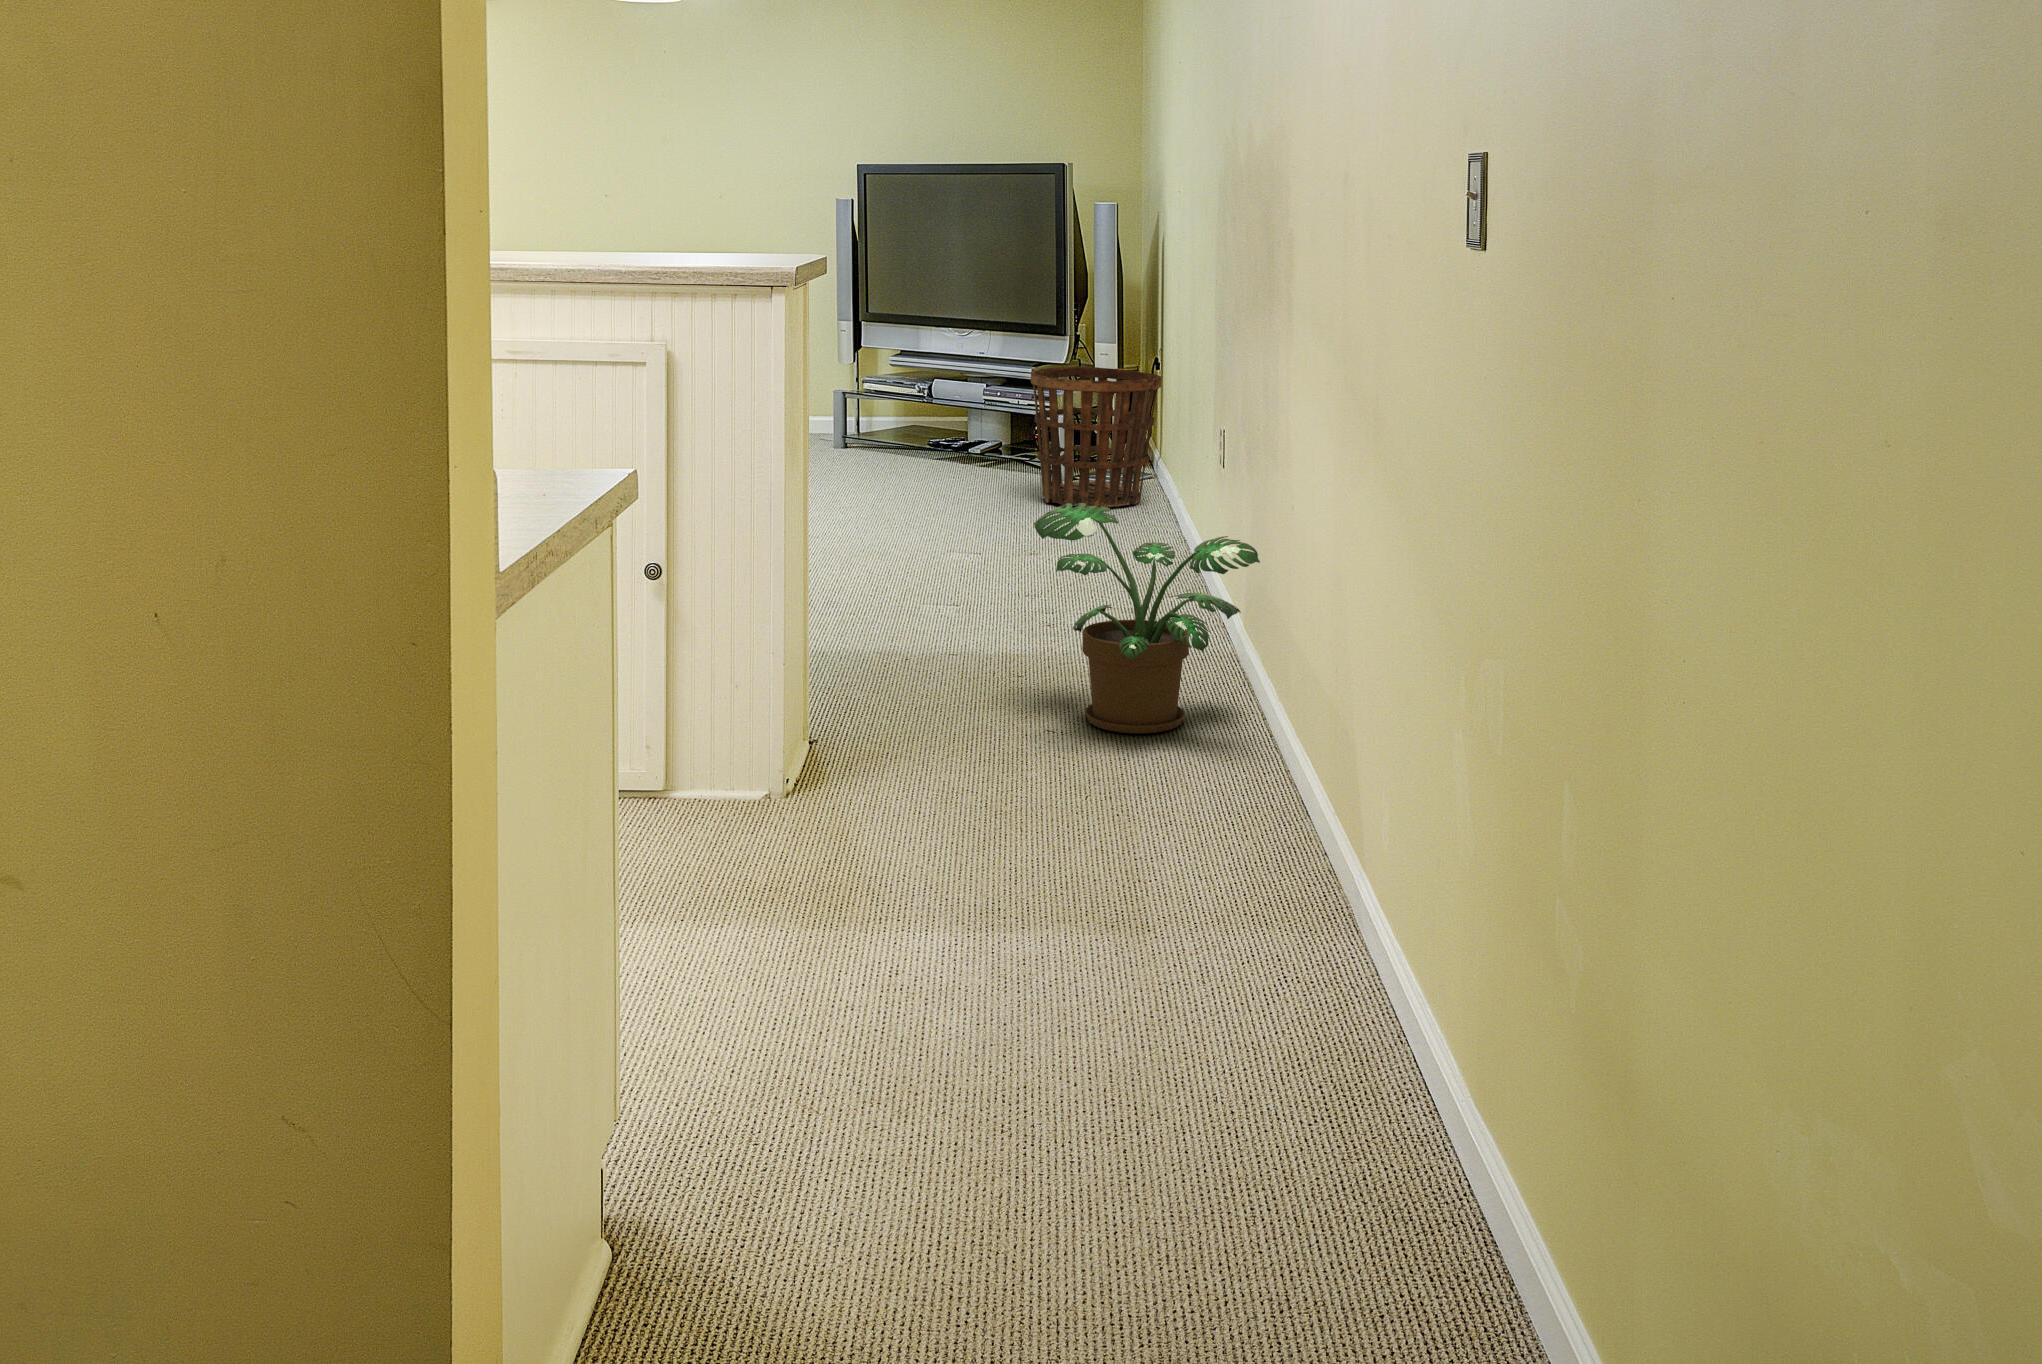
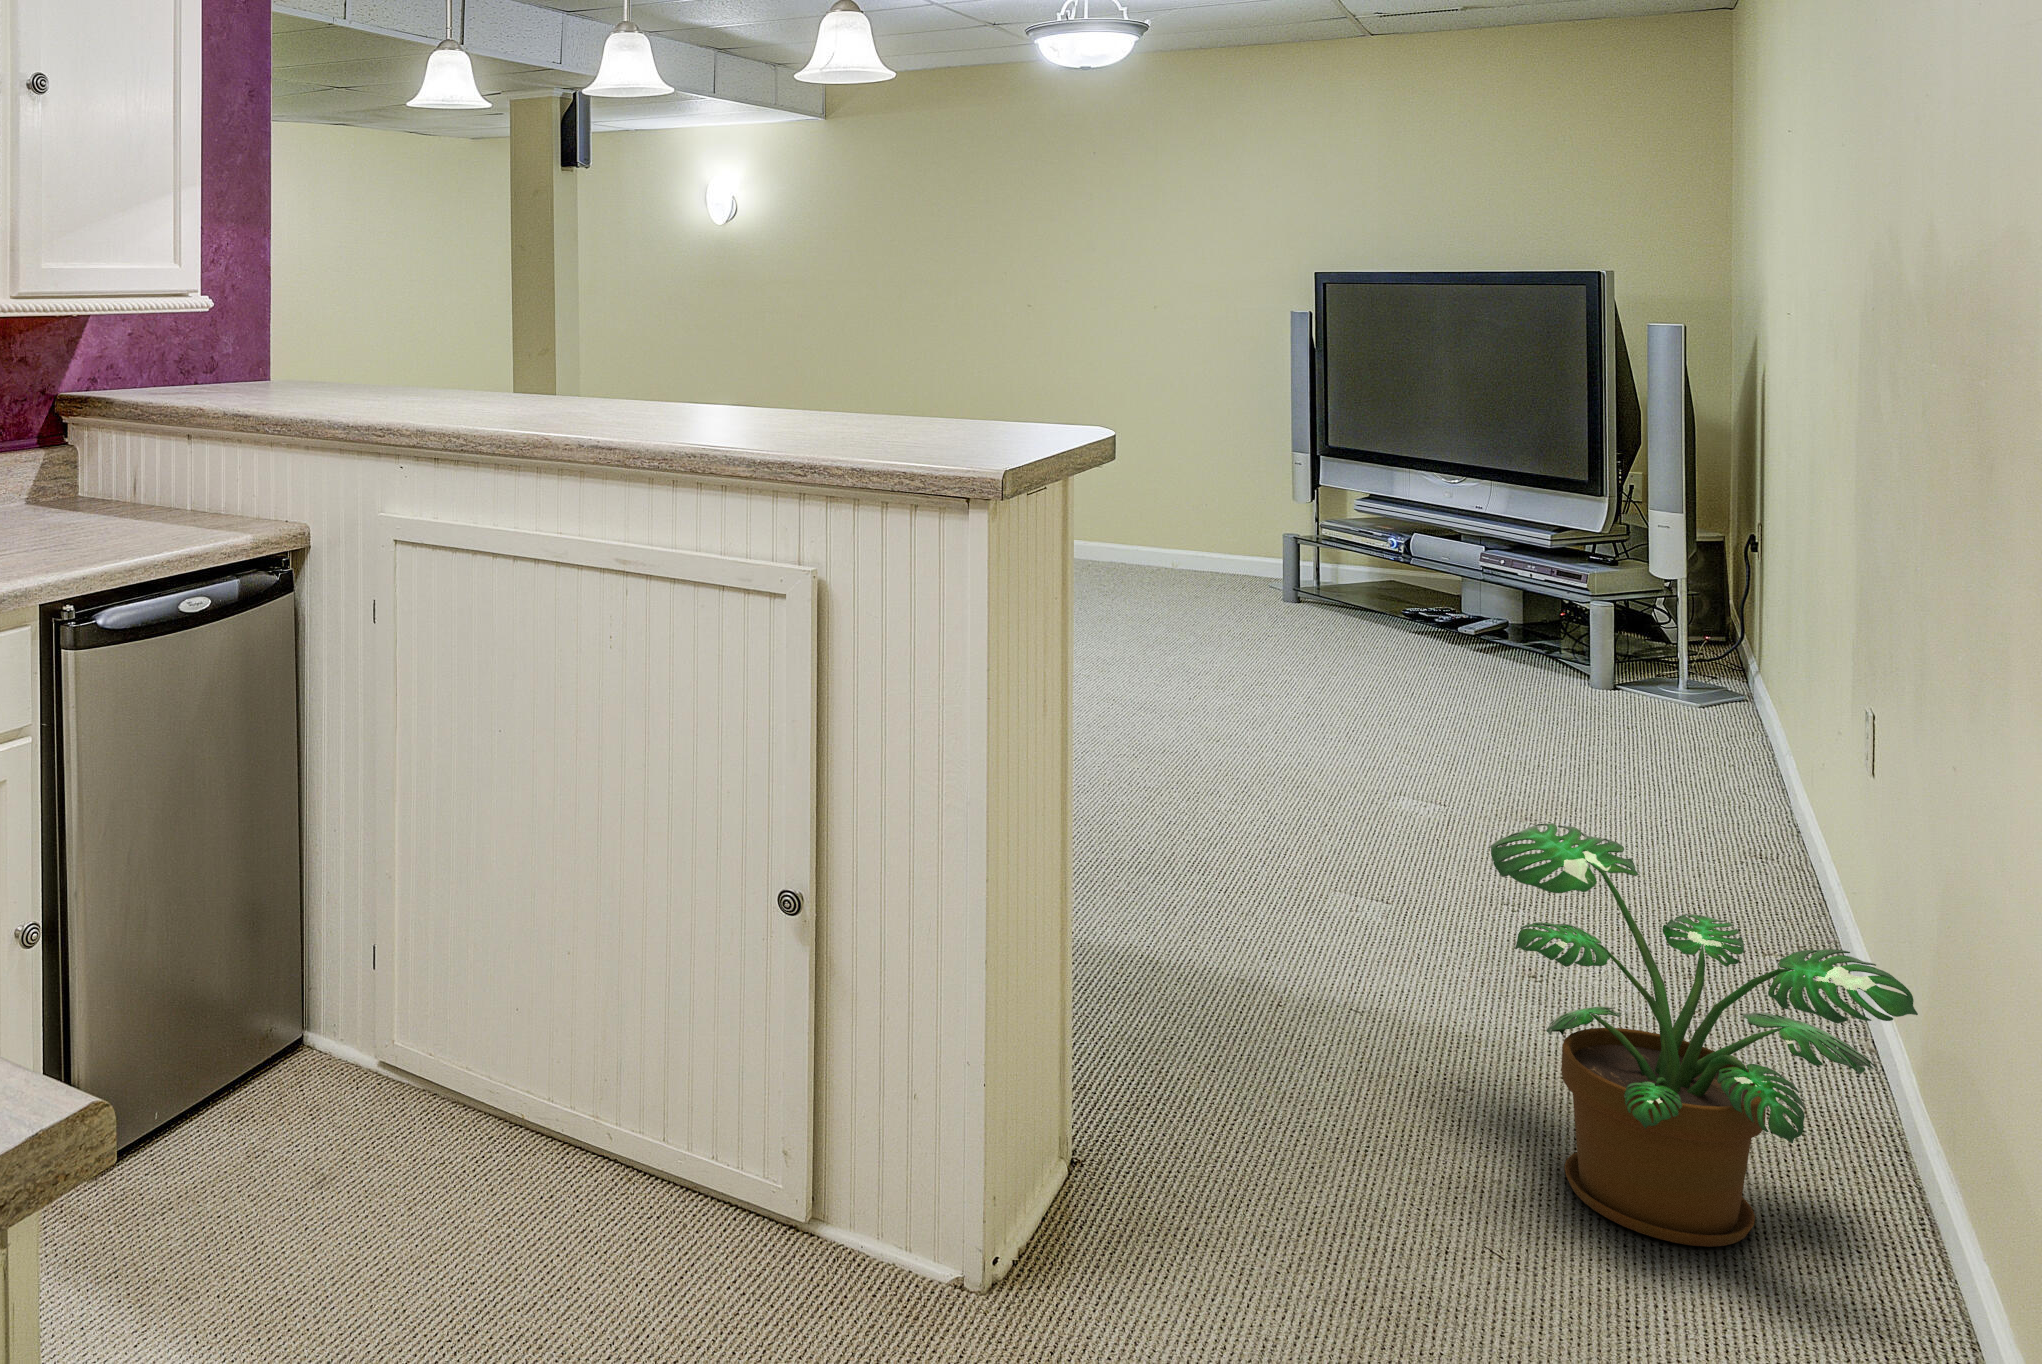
basket: present [1030,366,1162,507] -> none [1543,543,1757,745]

